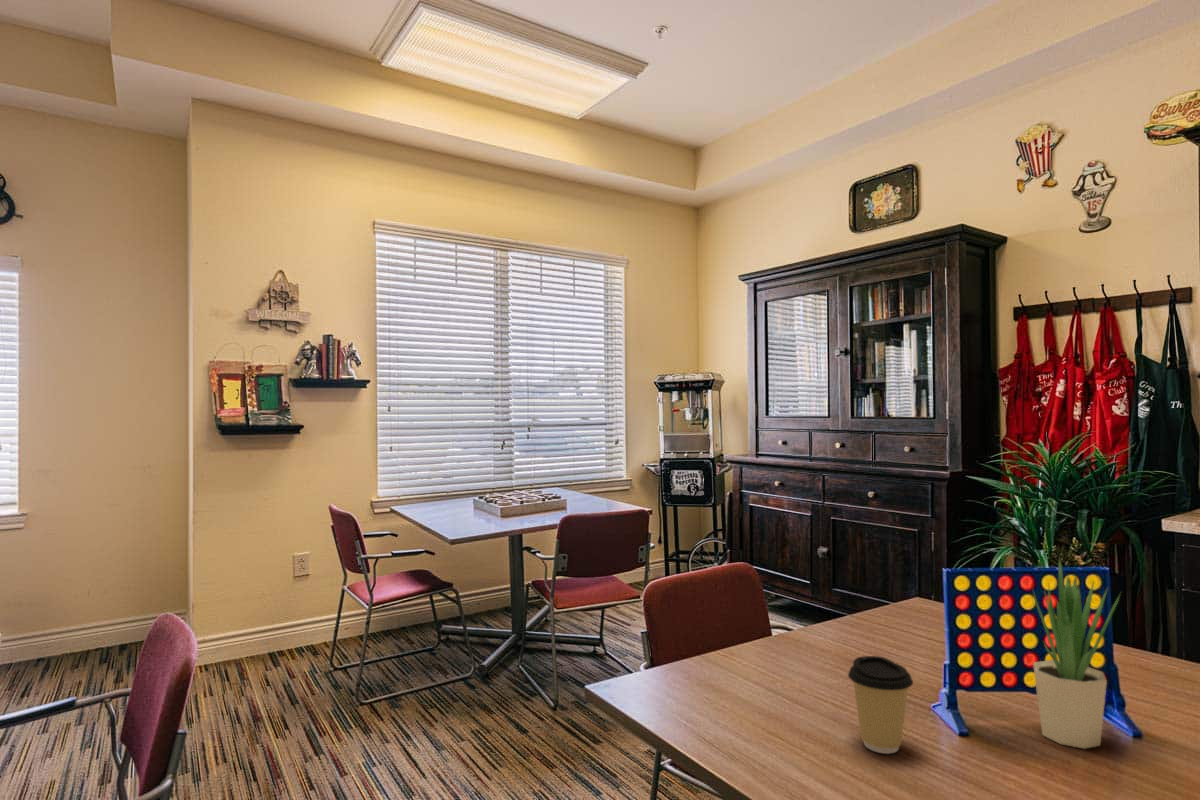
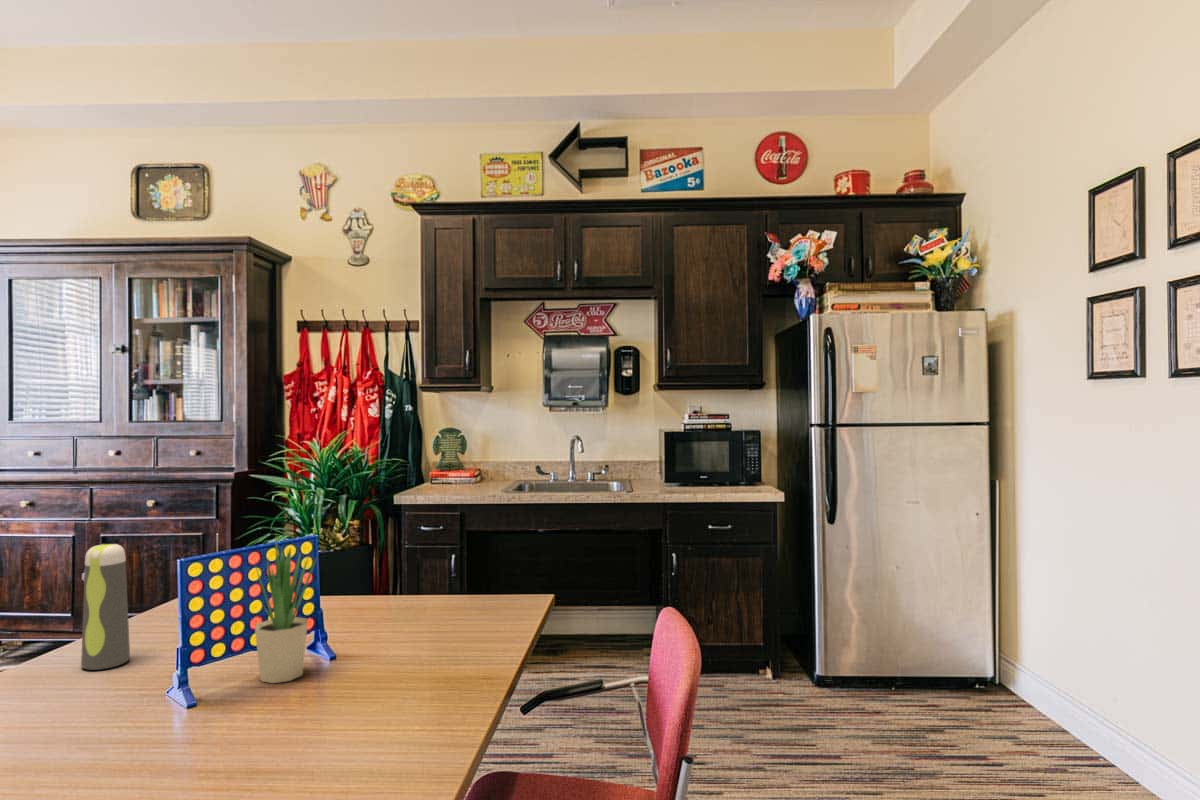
water bottle: none [842,537,885,664] -> present [81,544,130,670]
coffee cup: present [848,656,913,753] -> none [70,652,140,742]

